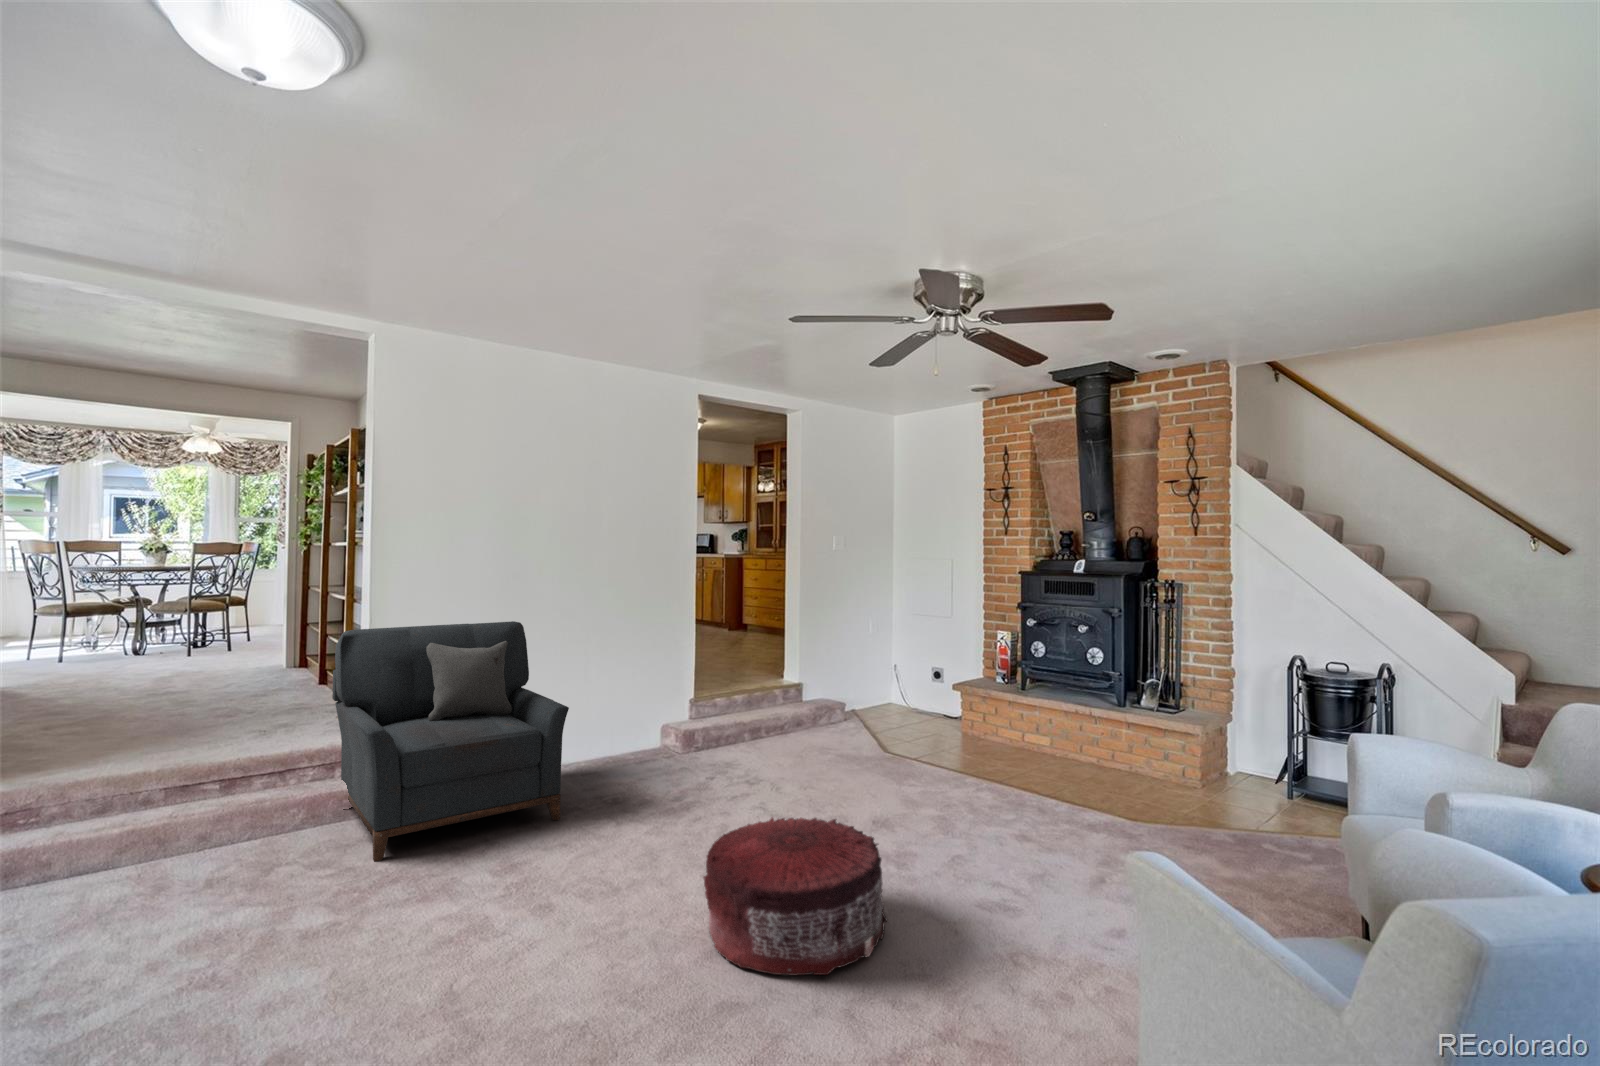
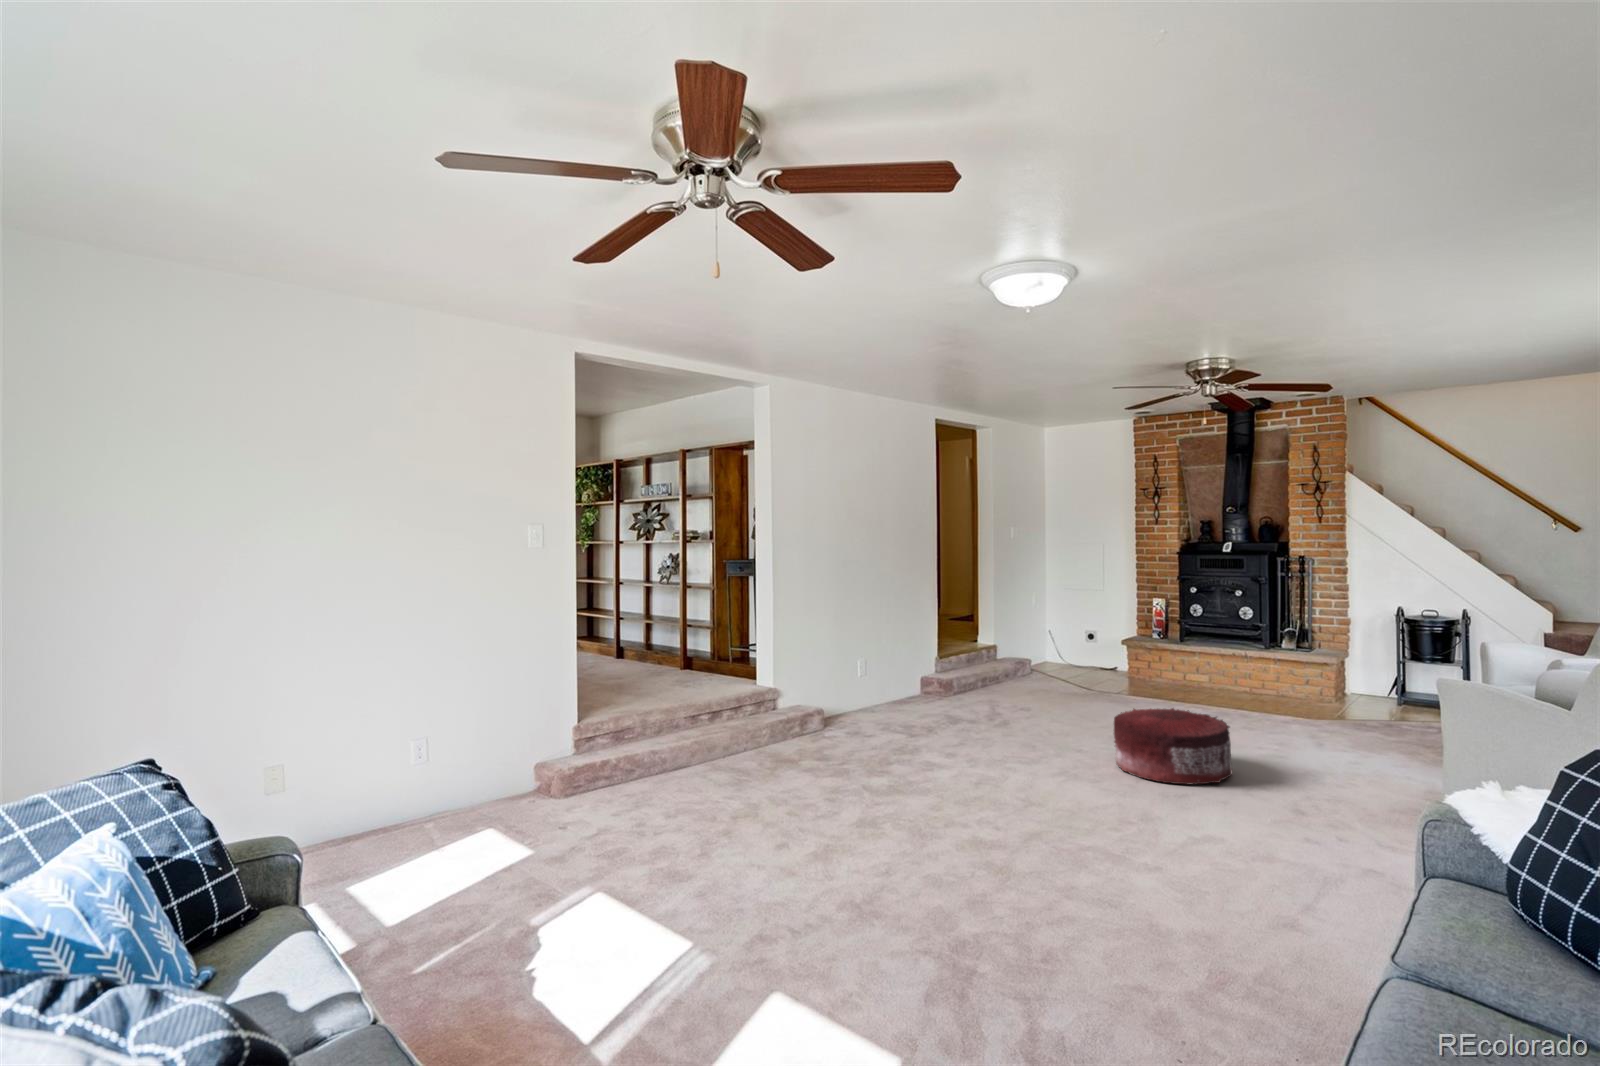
armchair: present [332,621,569,862] -> none [763,596,935,752]

